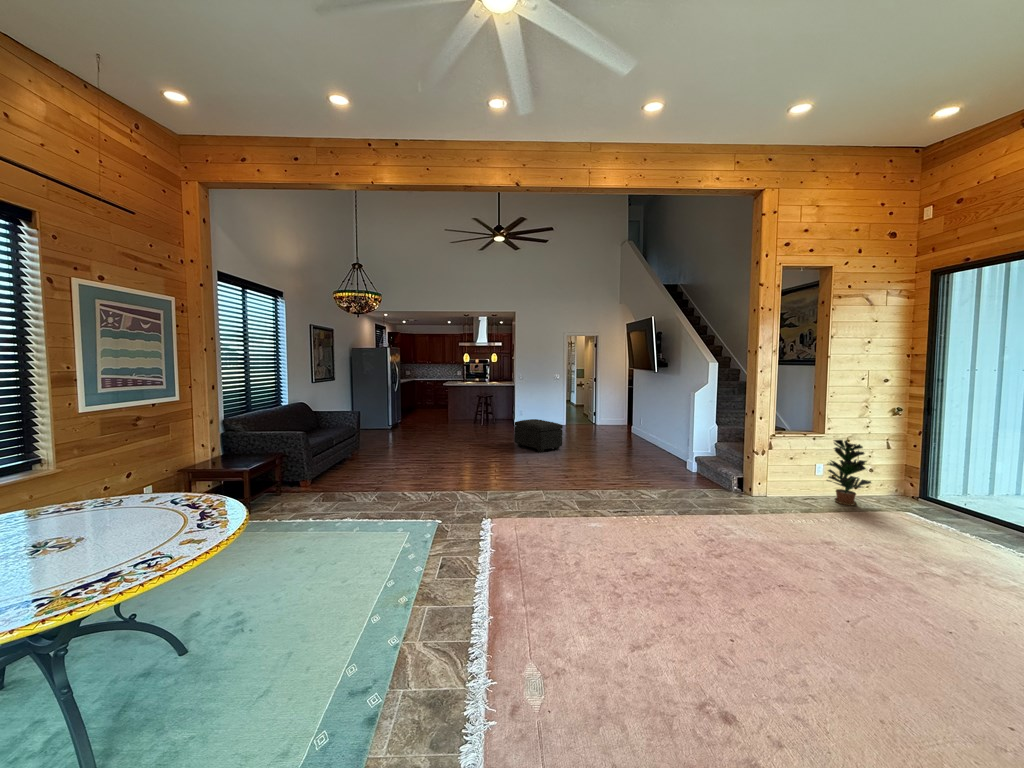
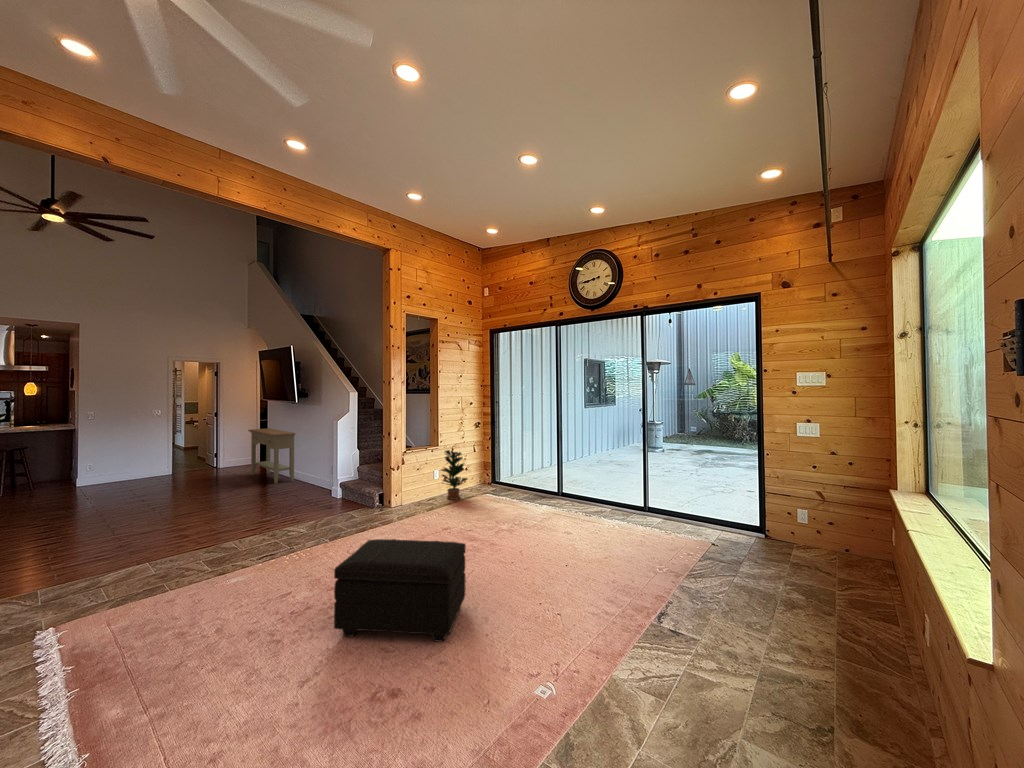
console table: none [619,395,657,446] -> present [248,428,295,484]
footstool: present [514,419,563,453] -> present [334,539,466,642]

